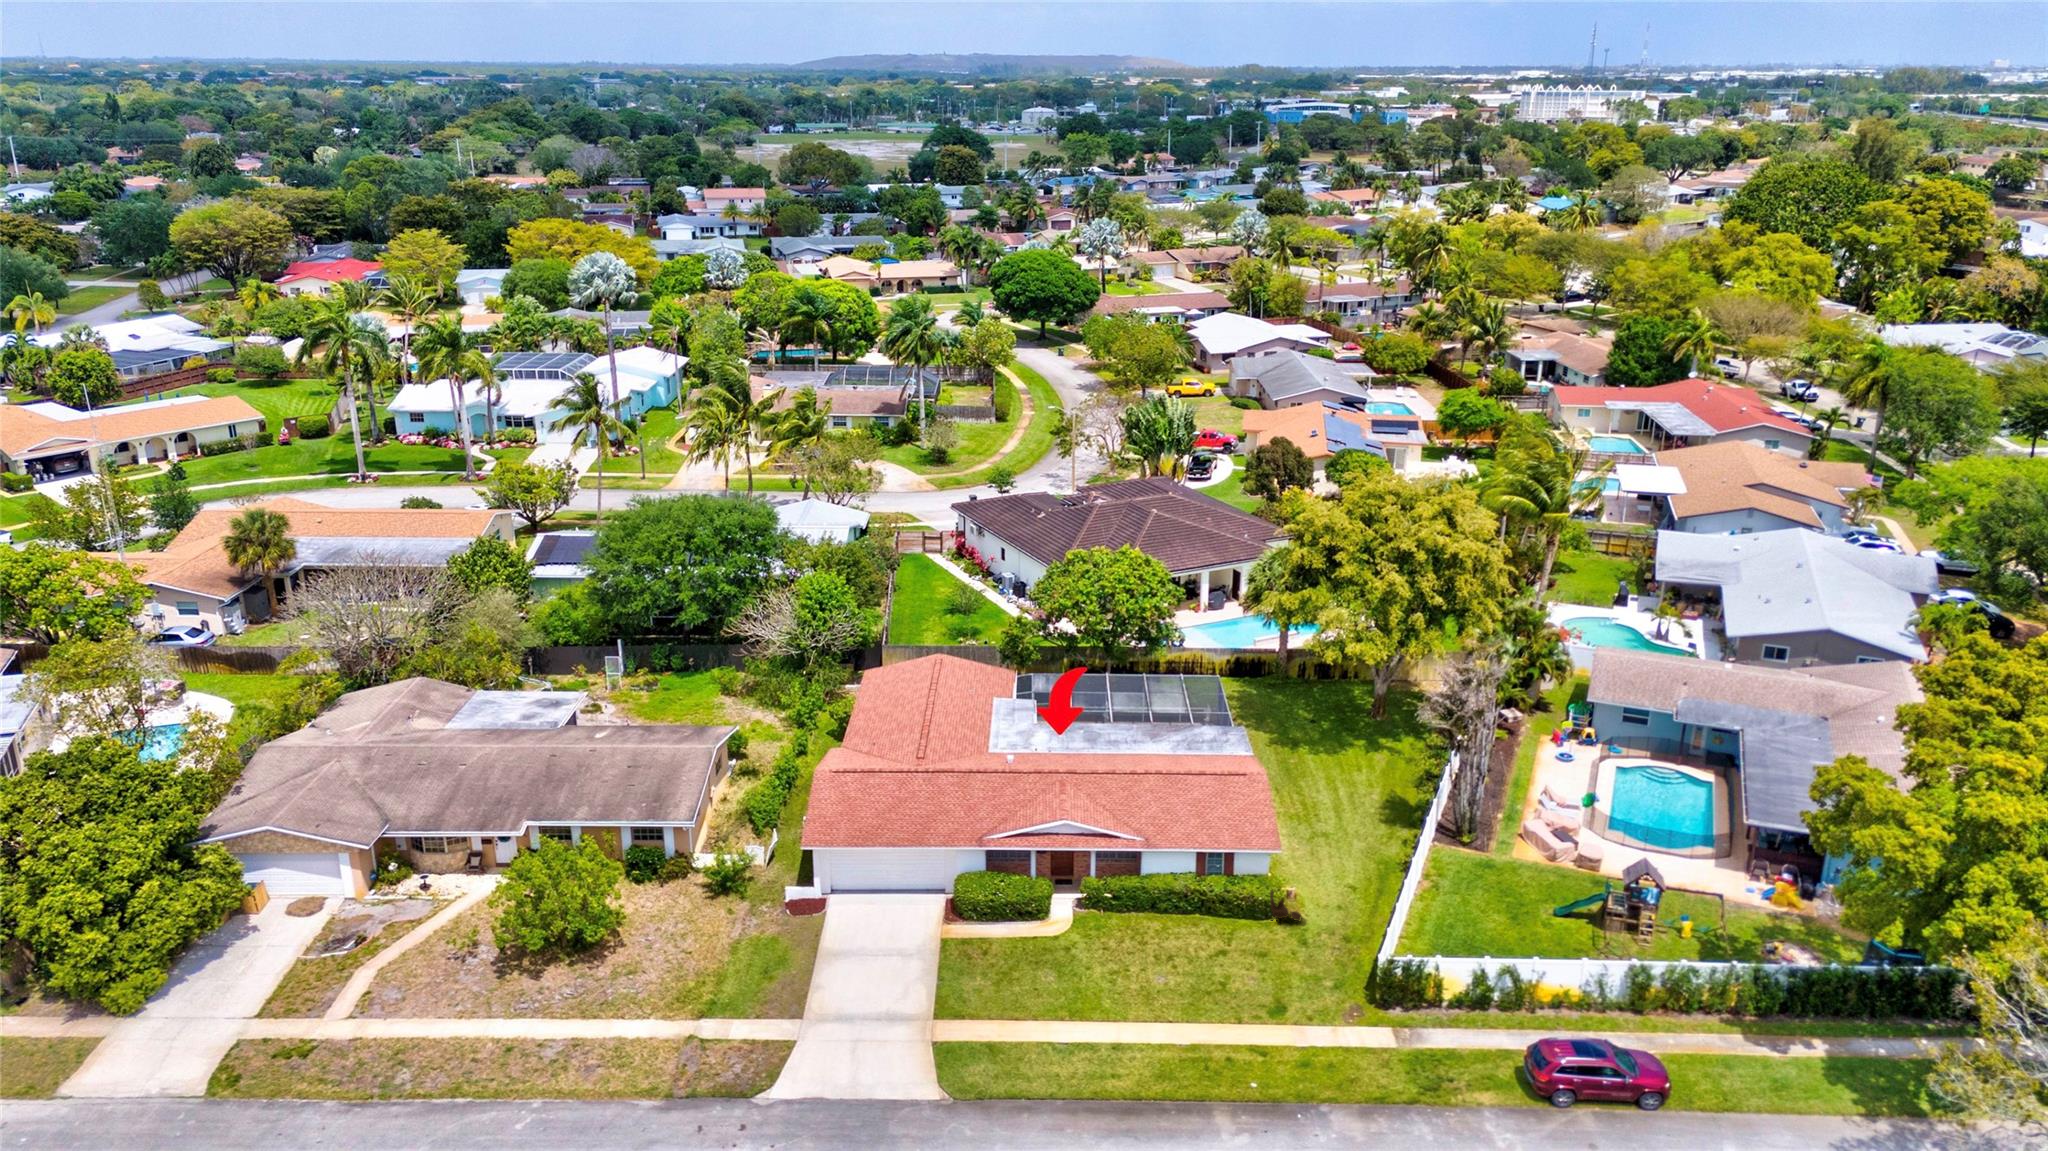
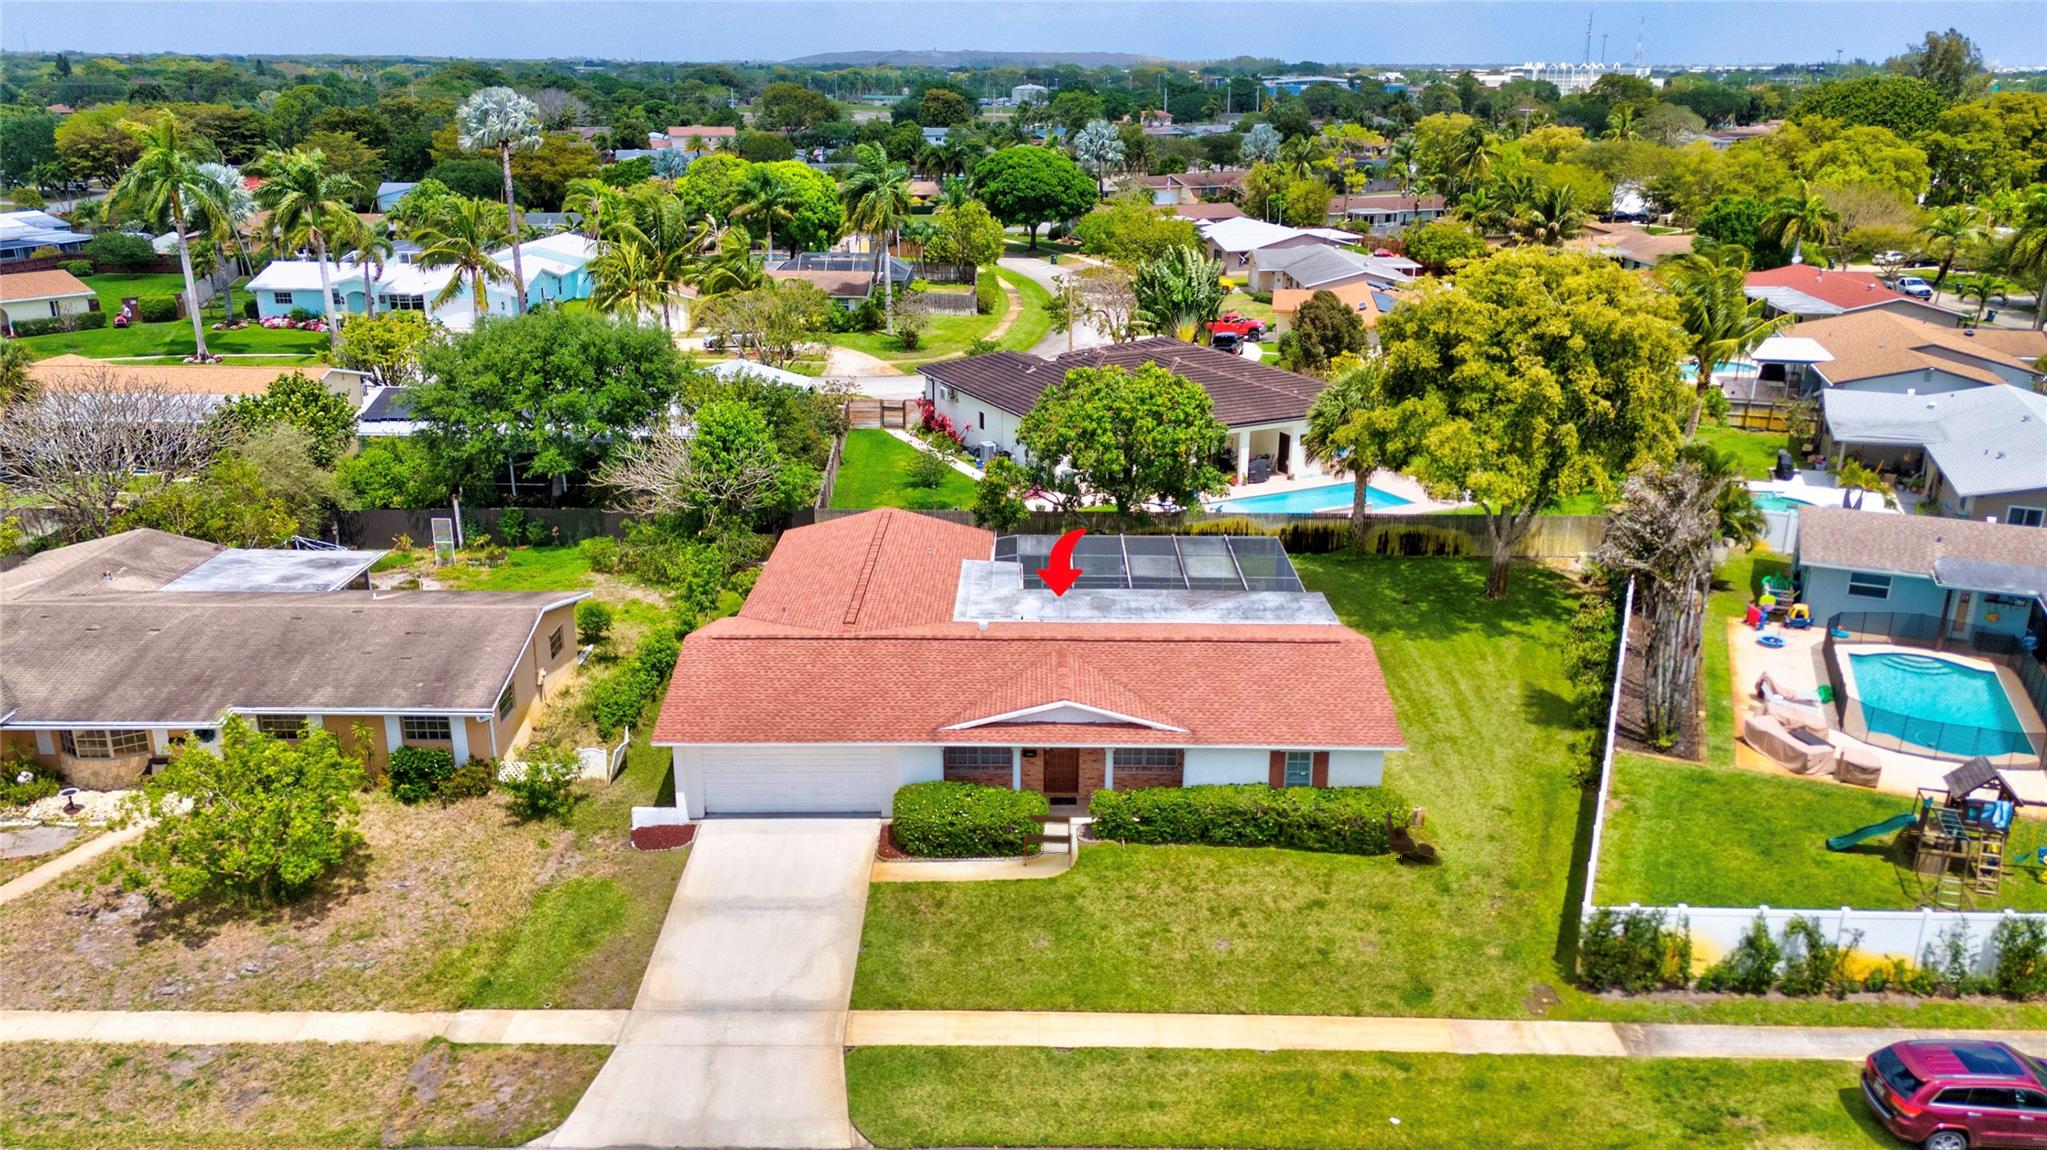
bench: none [1039,893,1070,927] -> present [1024,815,1072,866]

